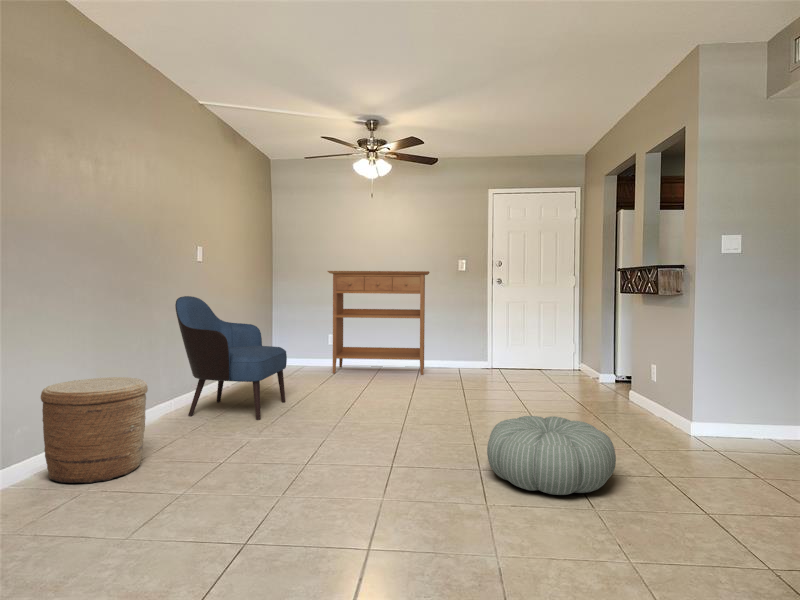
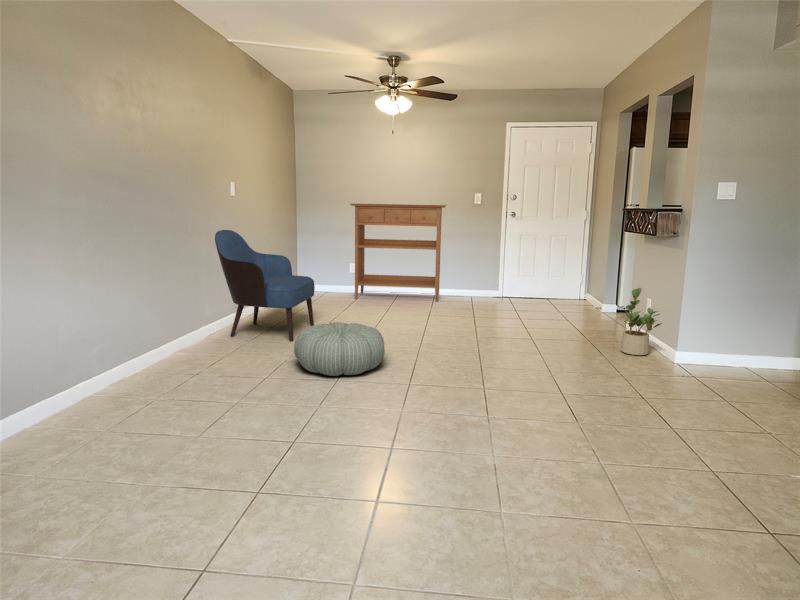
potted plant: none [629,352,673,427] -> present [620,288,662,355]
woven basket: present [41,377,148,483] -> none [113,305,200,392]
pouf: present [487,416,616,495] -> present [294,322,385,376]

